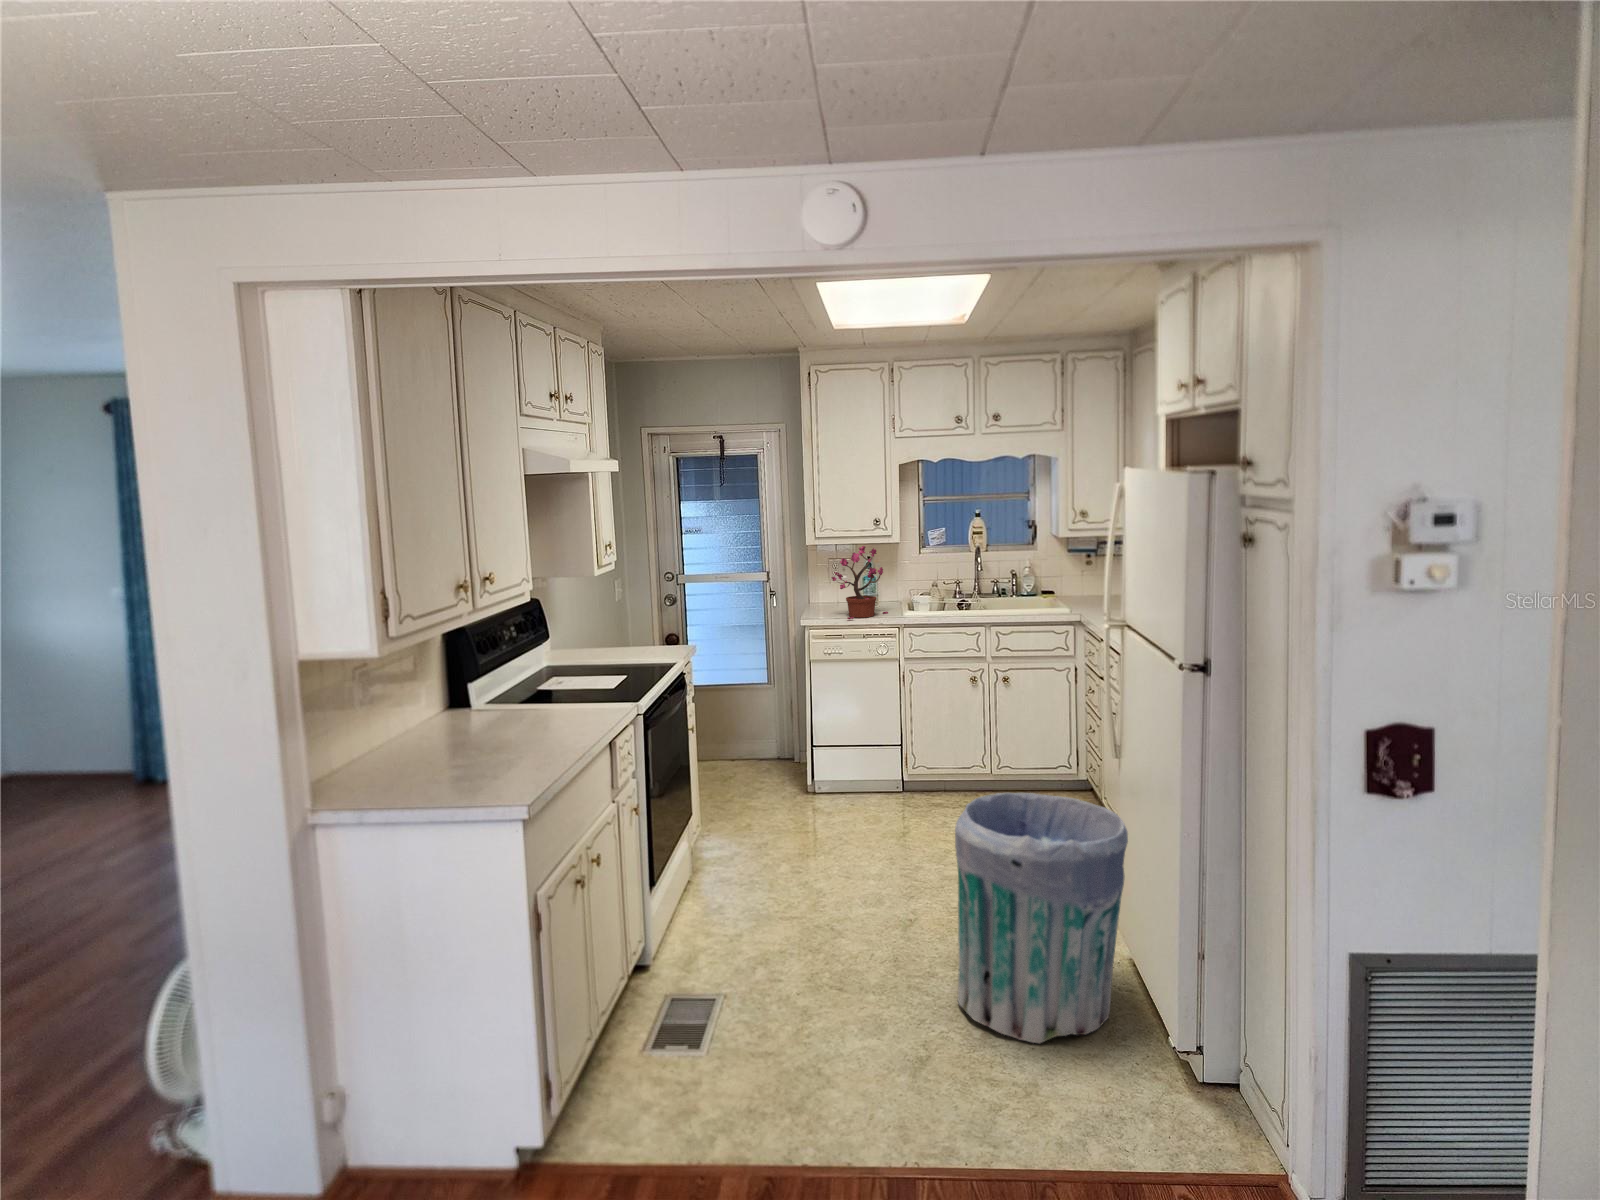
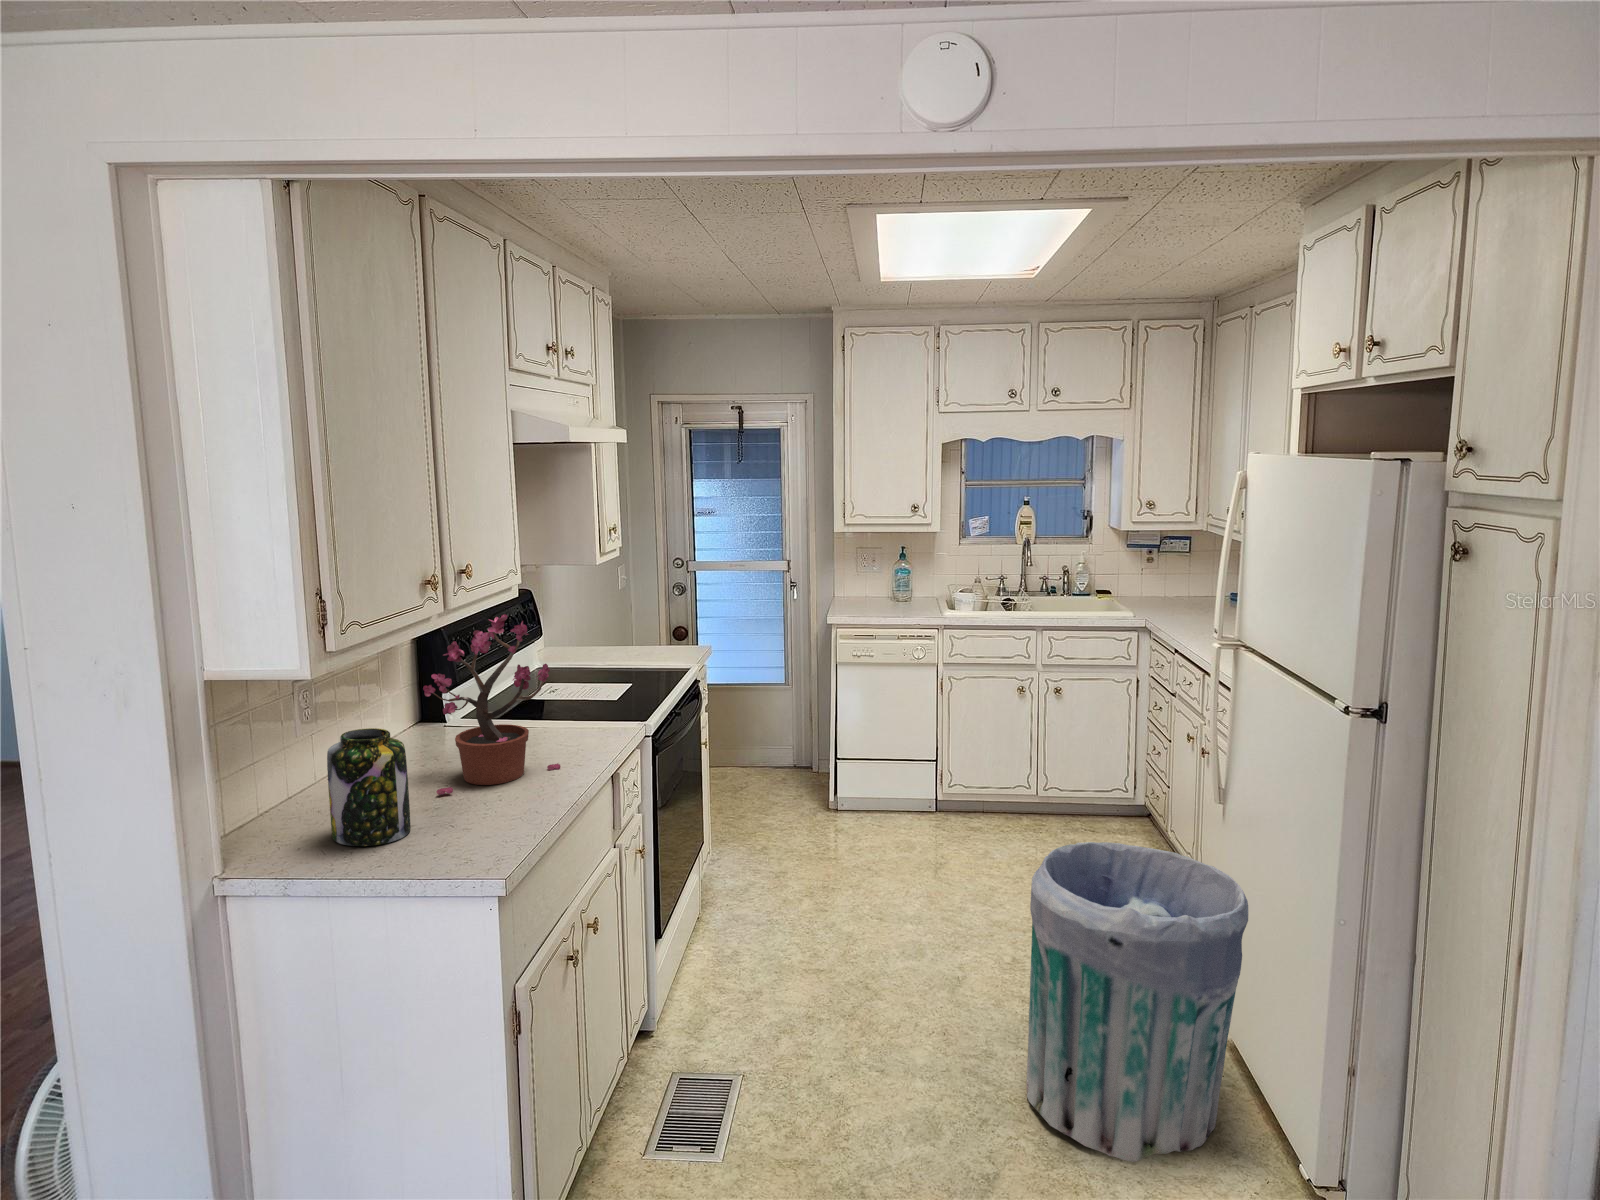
potted plant: present [832,546,888,619] -> present [423,614,561,795]
jar: none [390,700,454,789] -> present [327,728,411,846]

